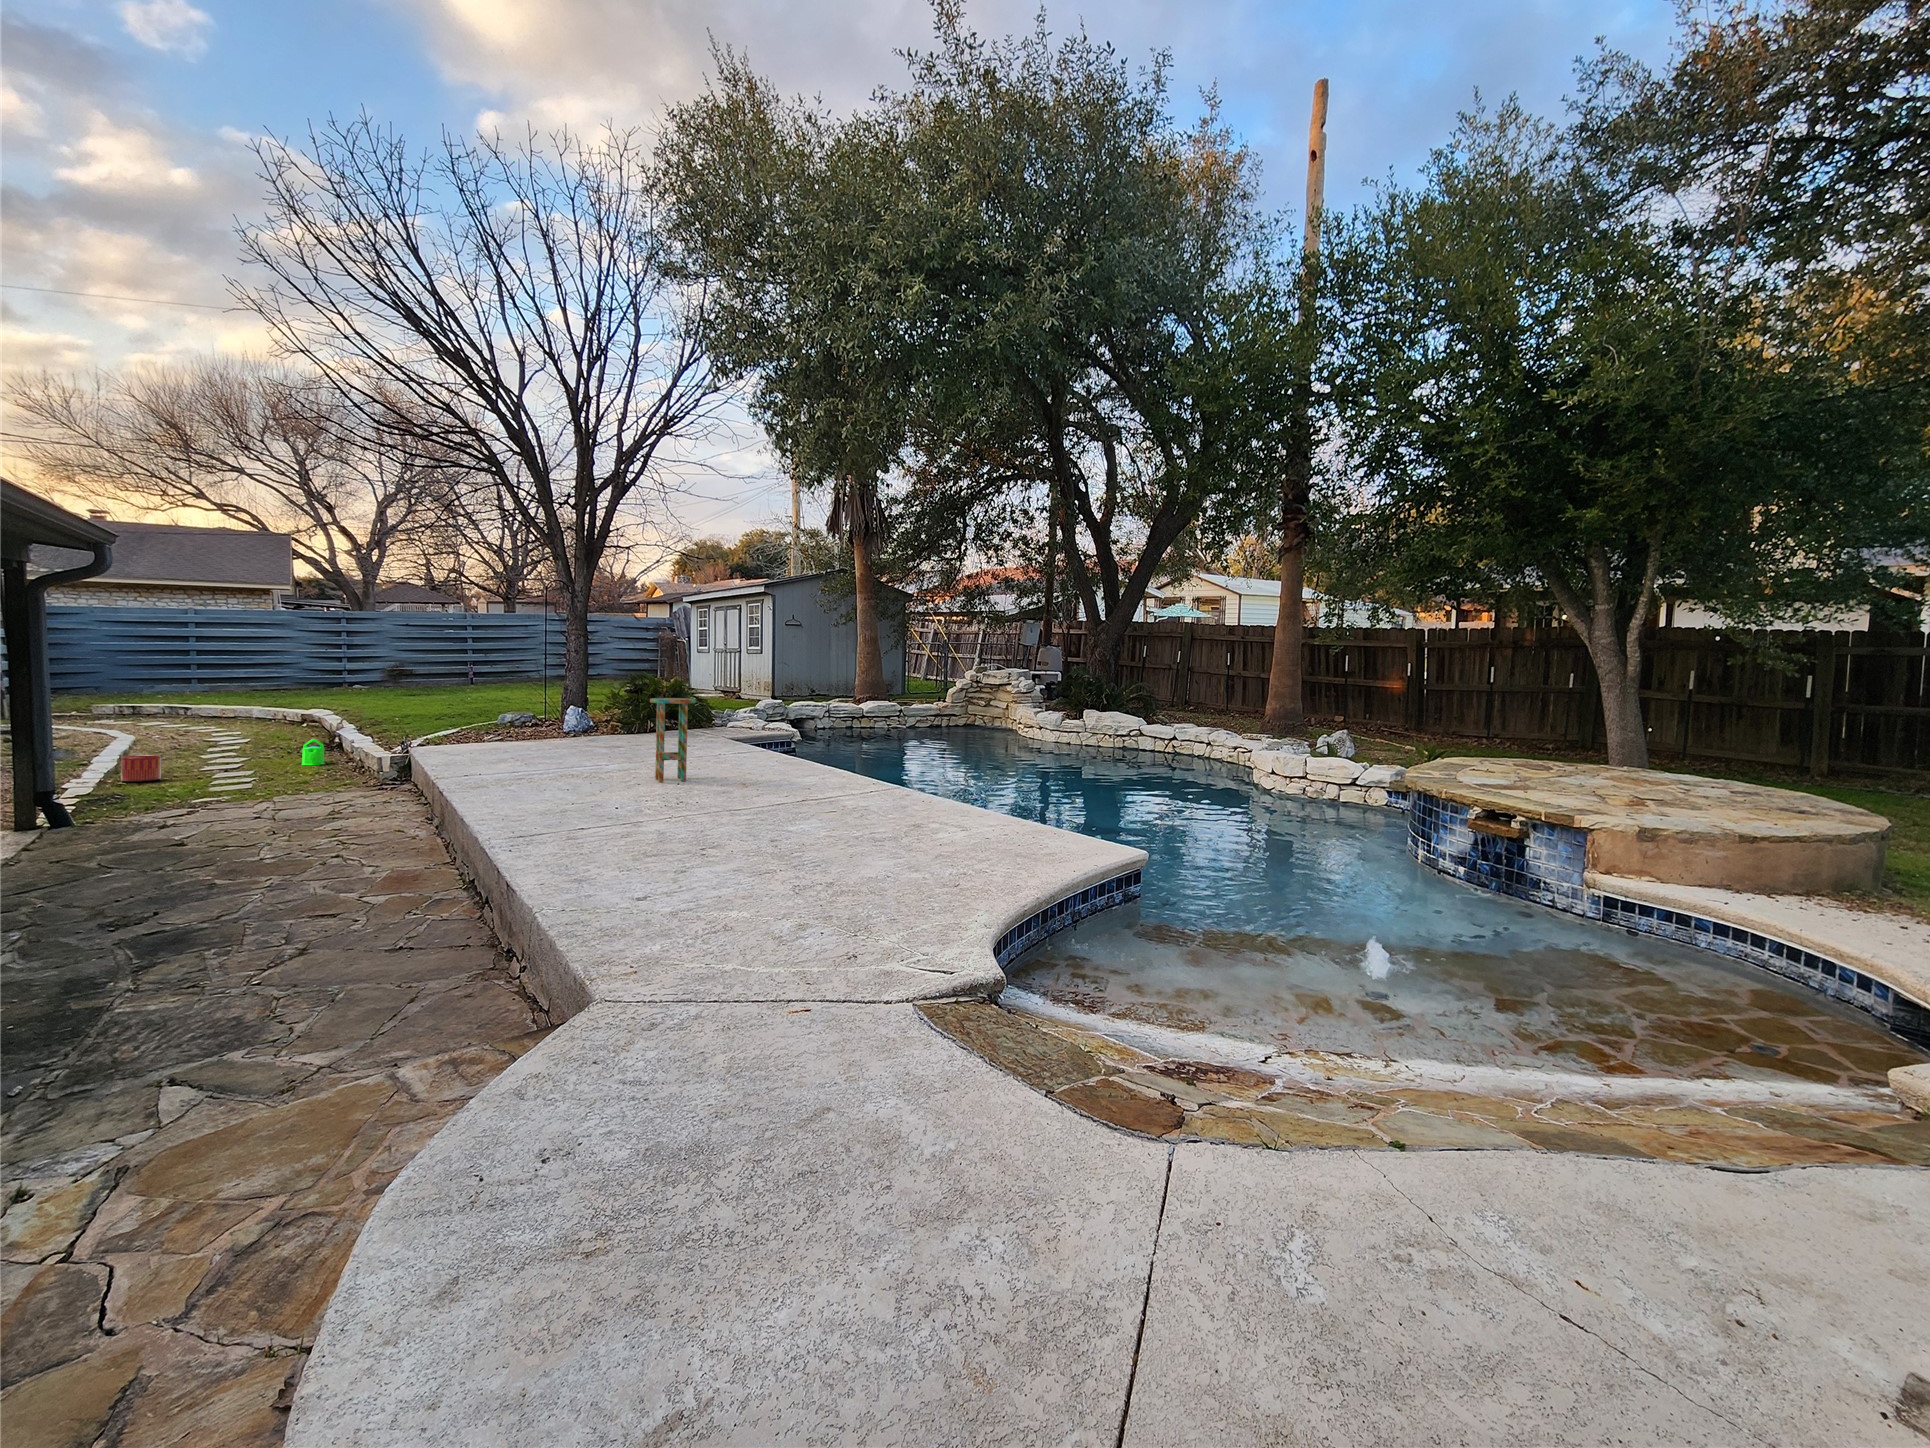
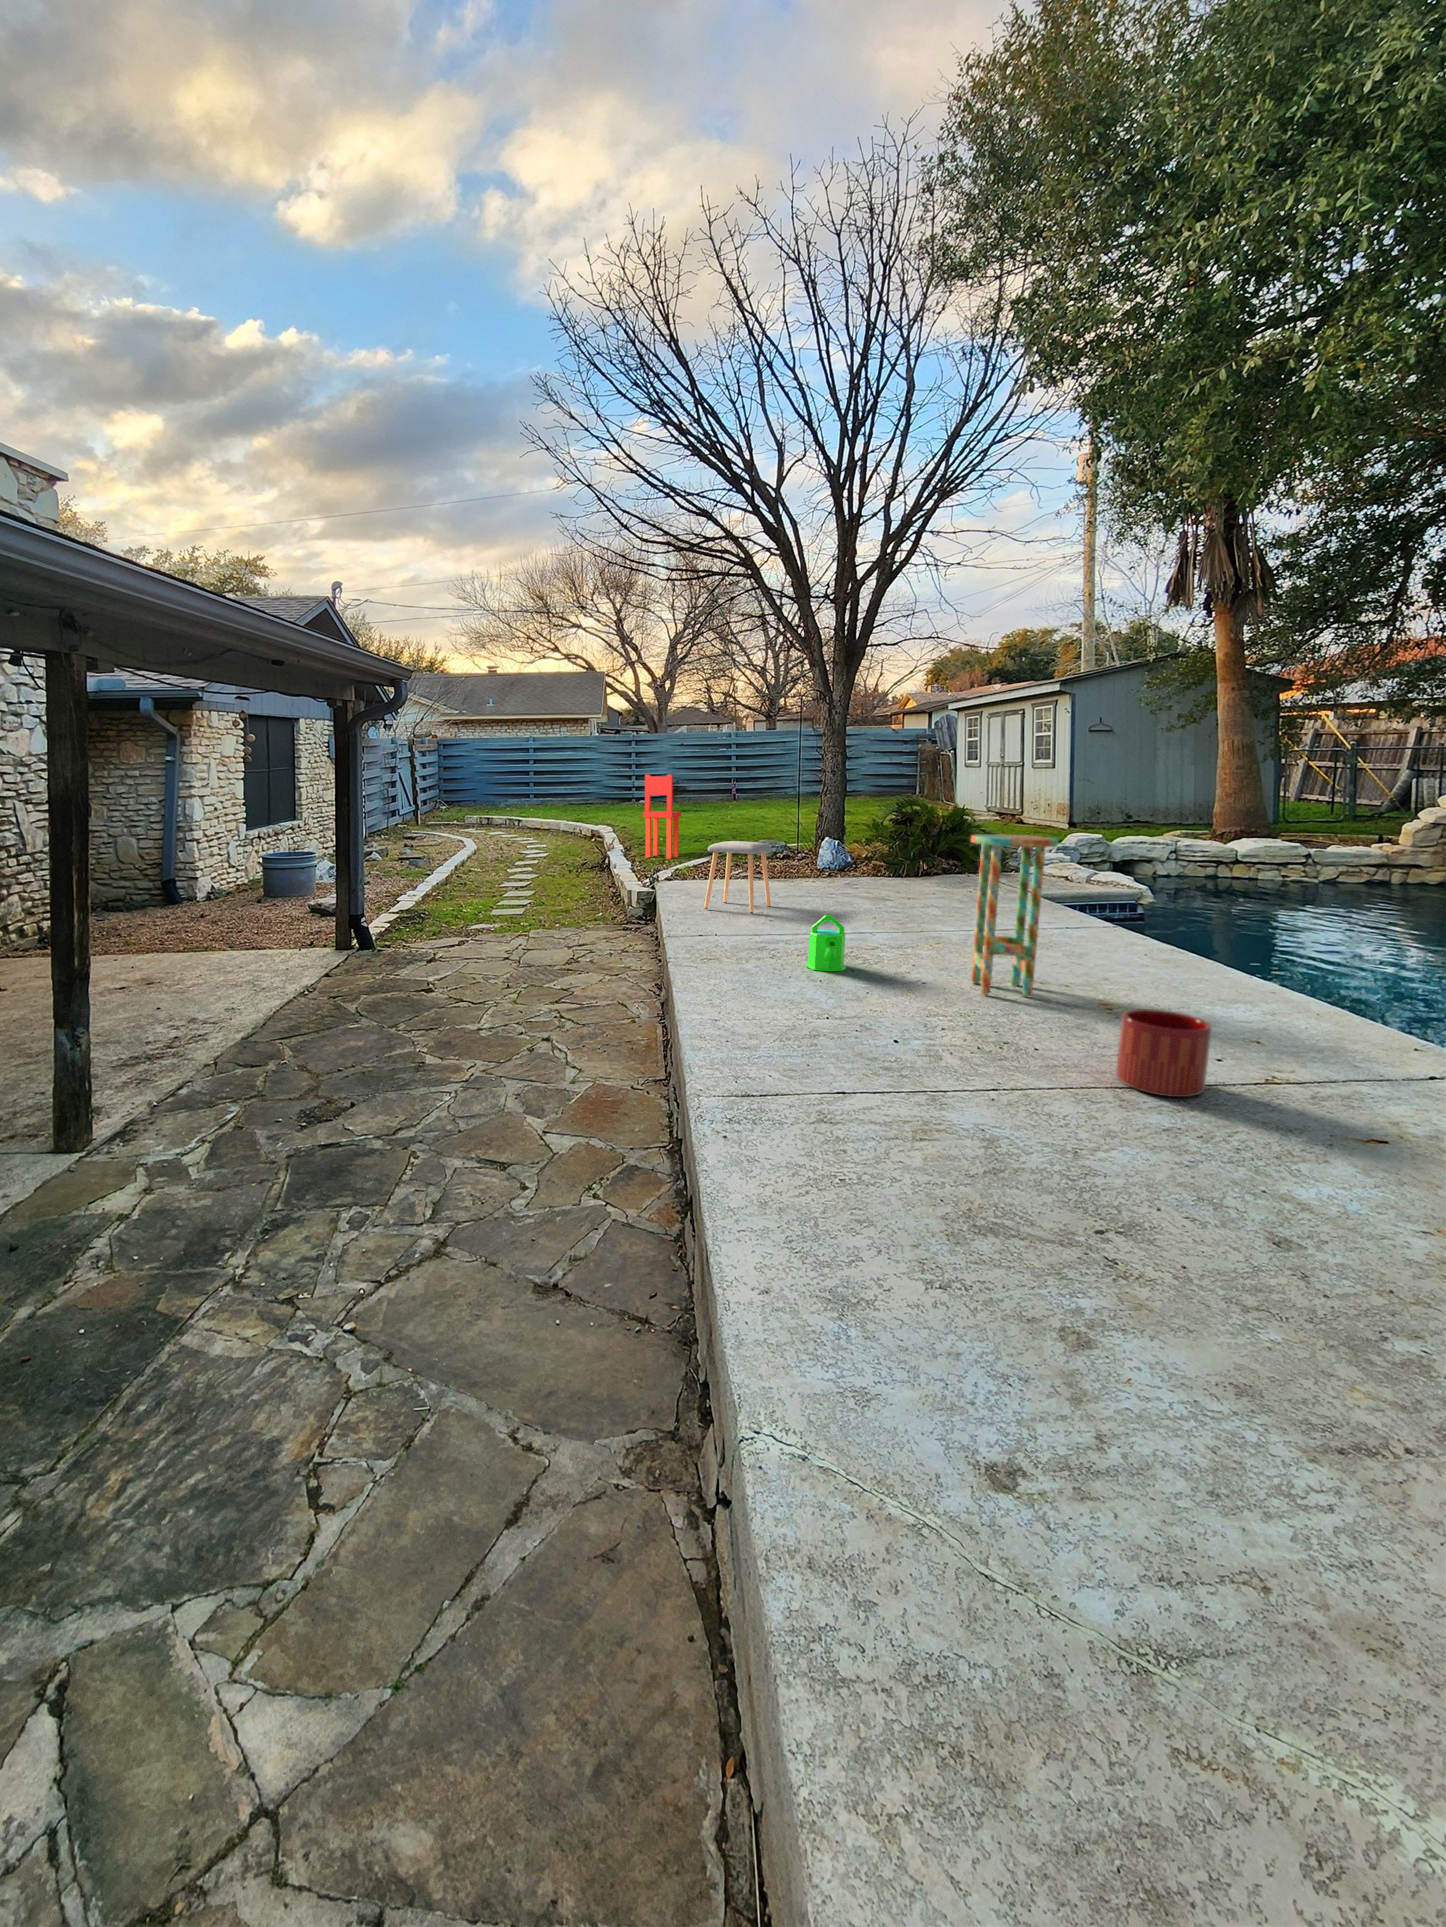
chair: none [387,659,428,732] -> present [643,774,681,859]
stool: none [468,711,524,761] -> present [704,841,772,913]
watering can: present [301,739,325,765] -> present [806,915,846,971]
planter: present [121,755,161,782] -> present [1116,1009,1212,1097]

